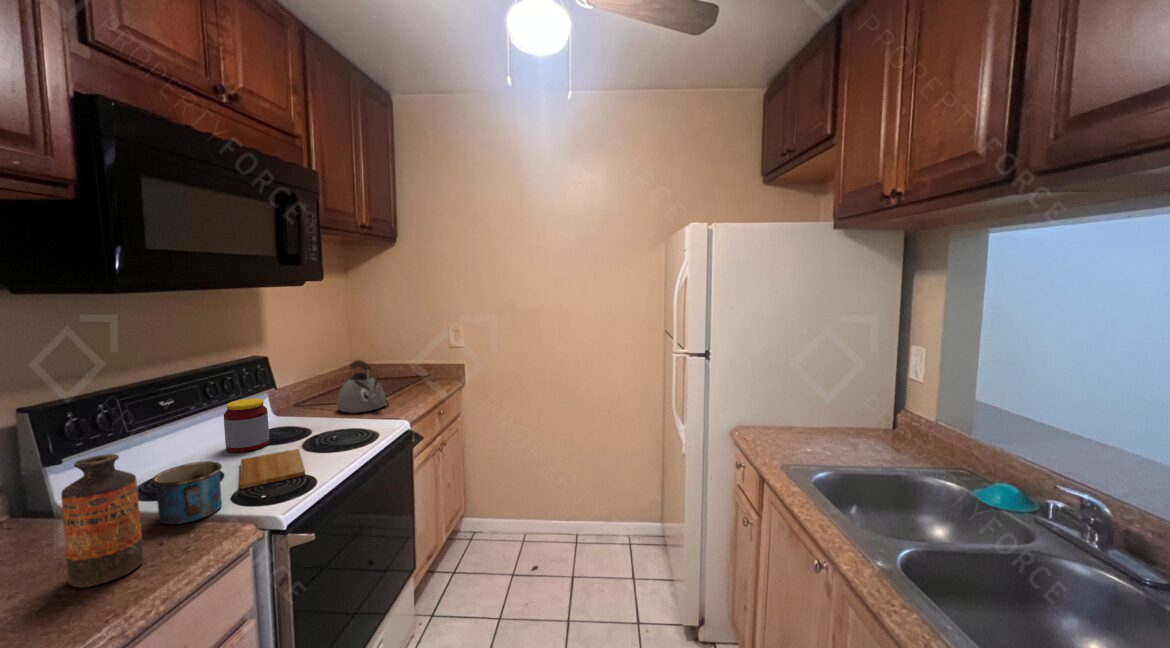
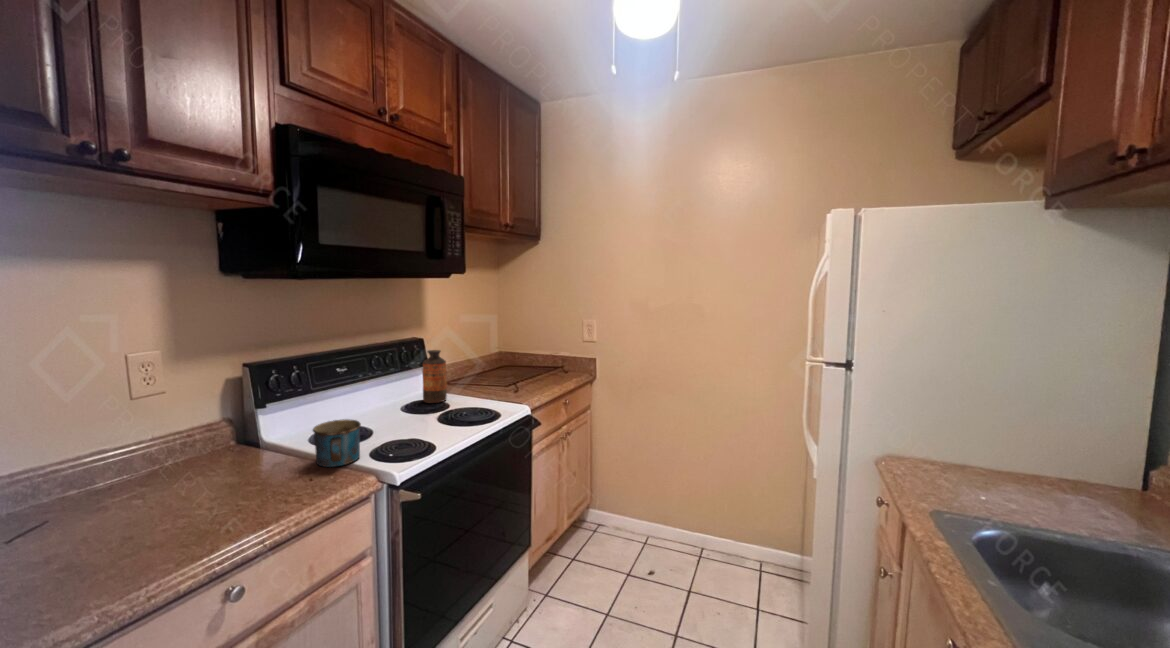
kettle: present [337,360,386,413] -> none [474,346,515,394]
jar: present [224,398,269,452] -> none [380,373,413,417]
cutting board: present [240,449,305,489] -> none [377,420,430,447]
bottle: present [61,454,143,587] -> present [423,350,447,403]

